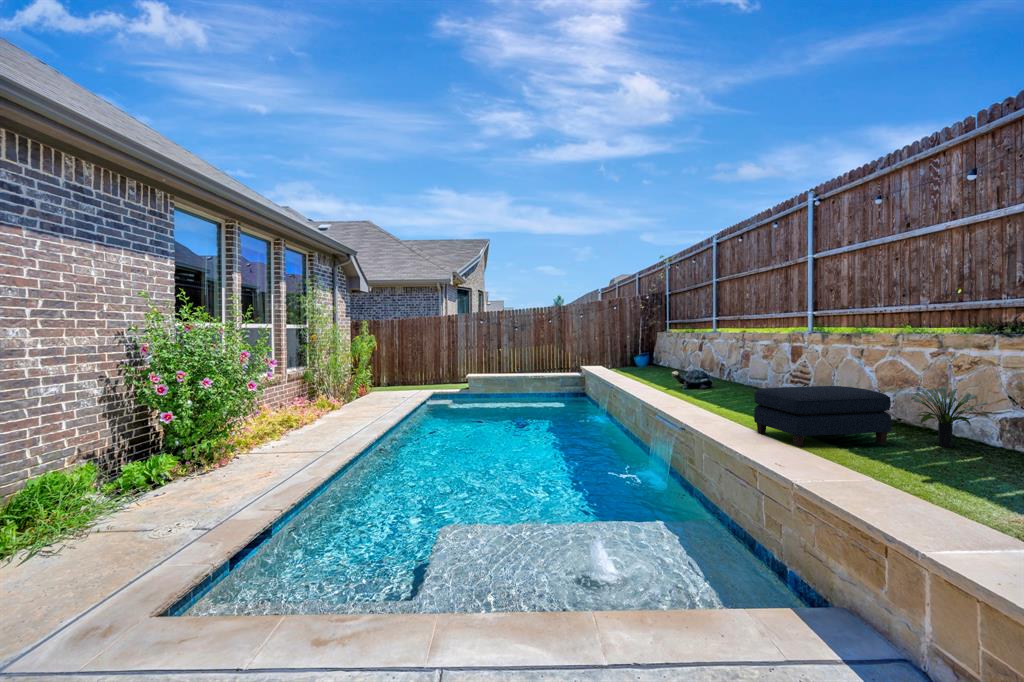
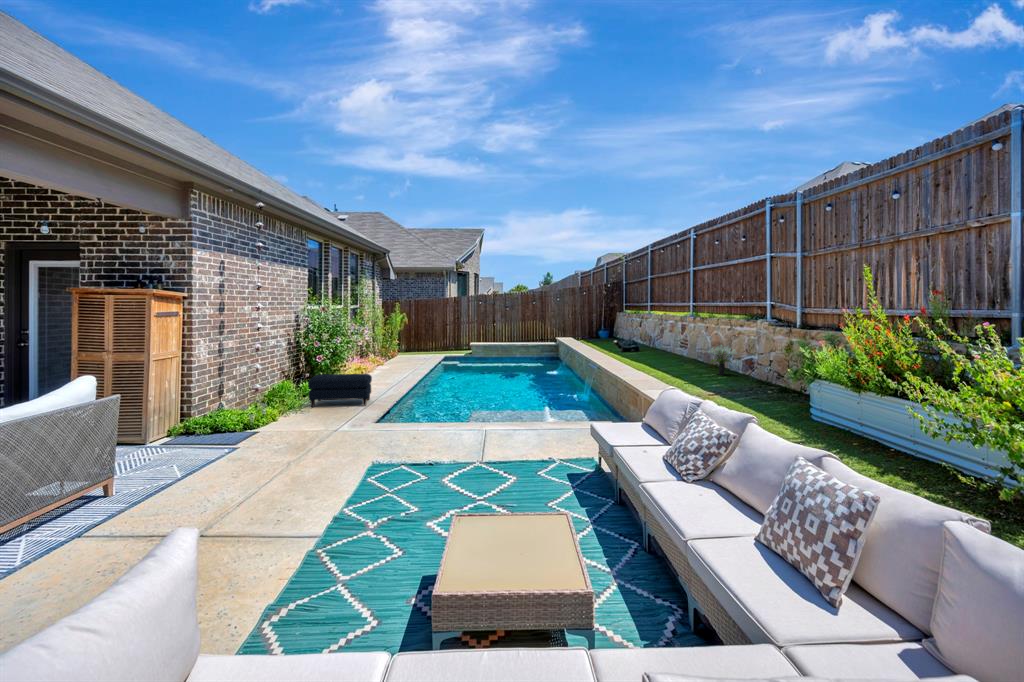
ottoman: present [754,386,891,447] -> present [308,374,372,407]

